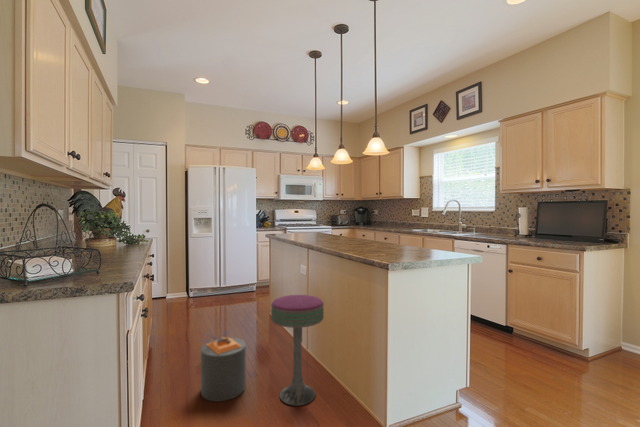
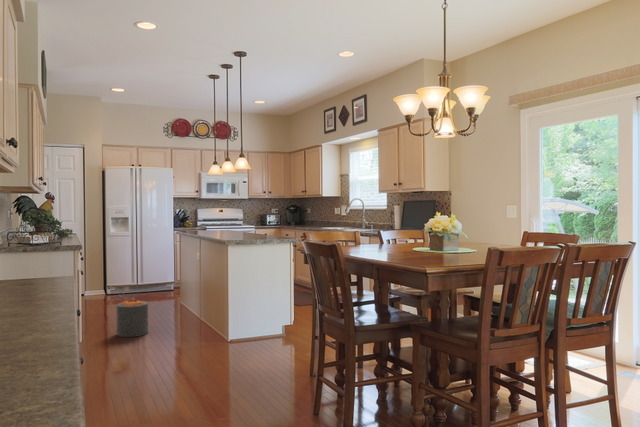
bar stool: present [271,295,324,406] -> none [164,269,200,338]

